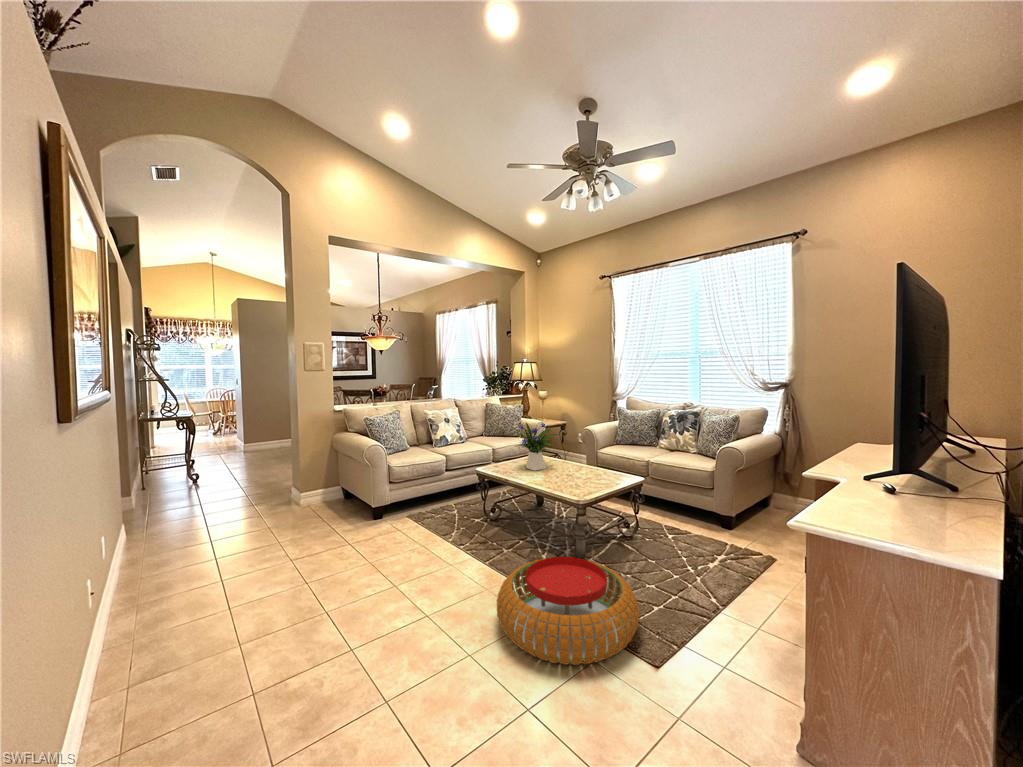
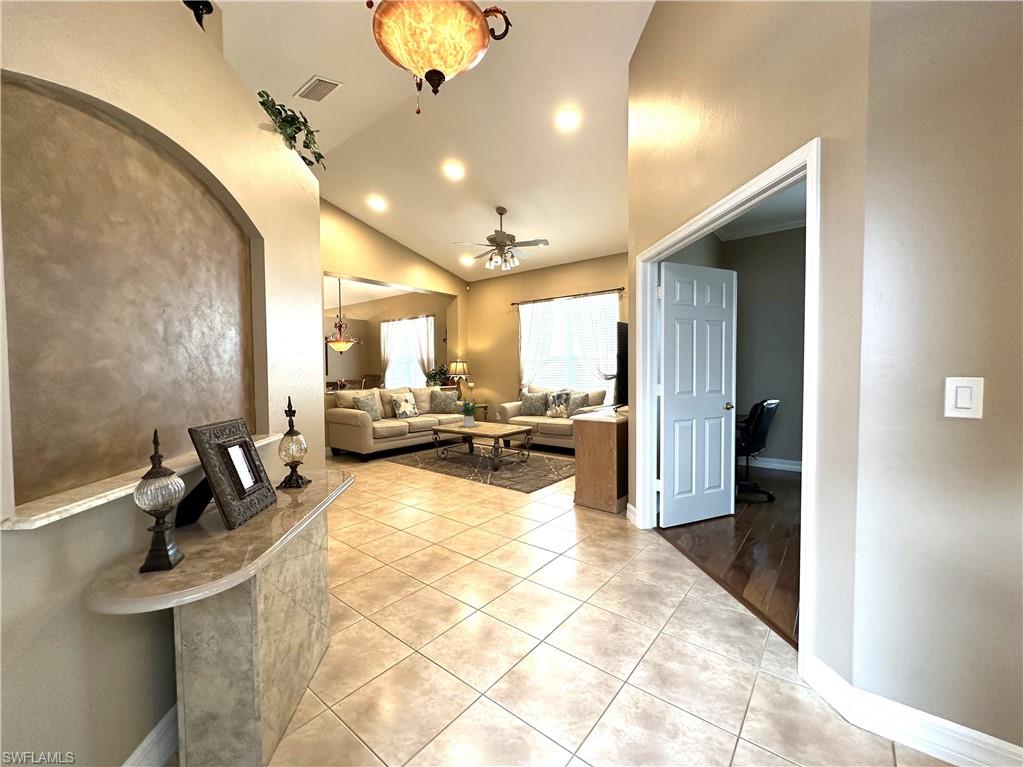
pouf: present [497,557,639,665] -> none [453,459,522,495]

